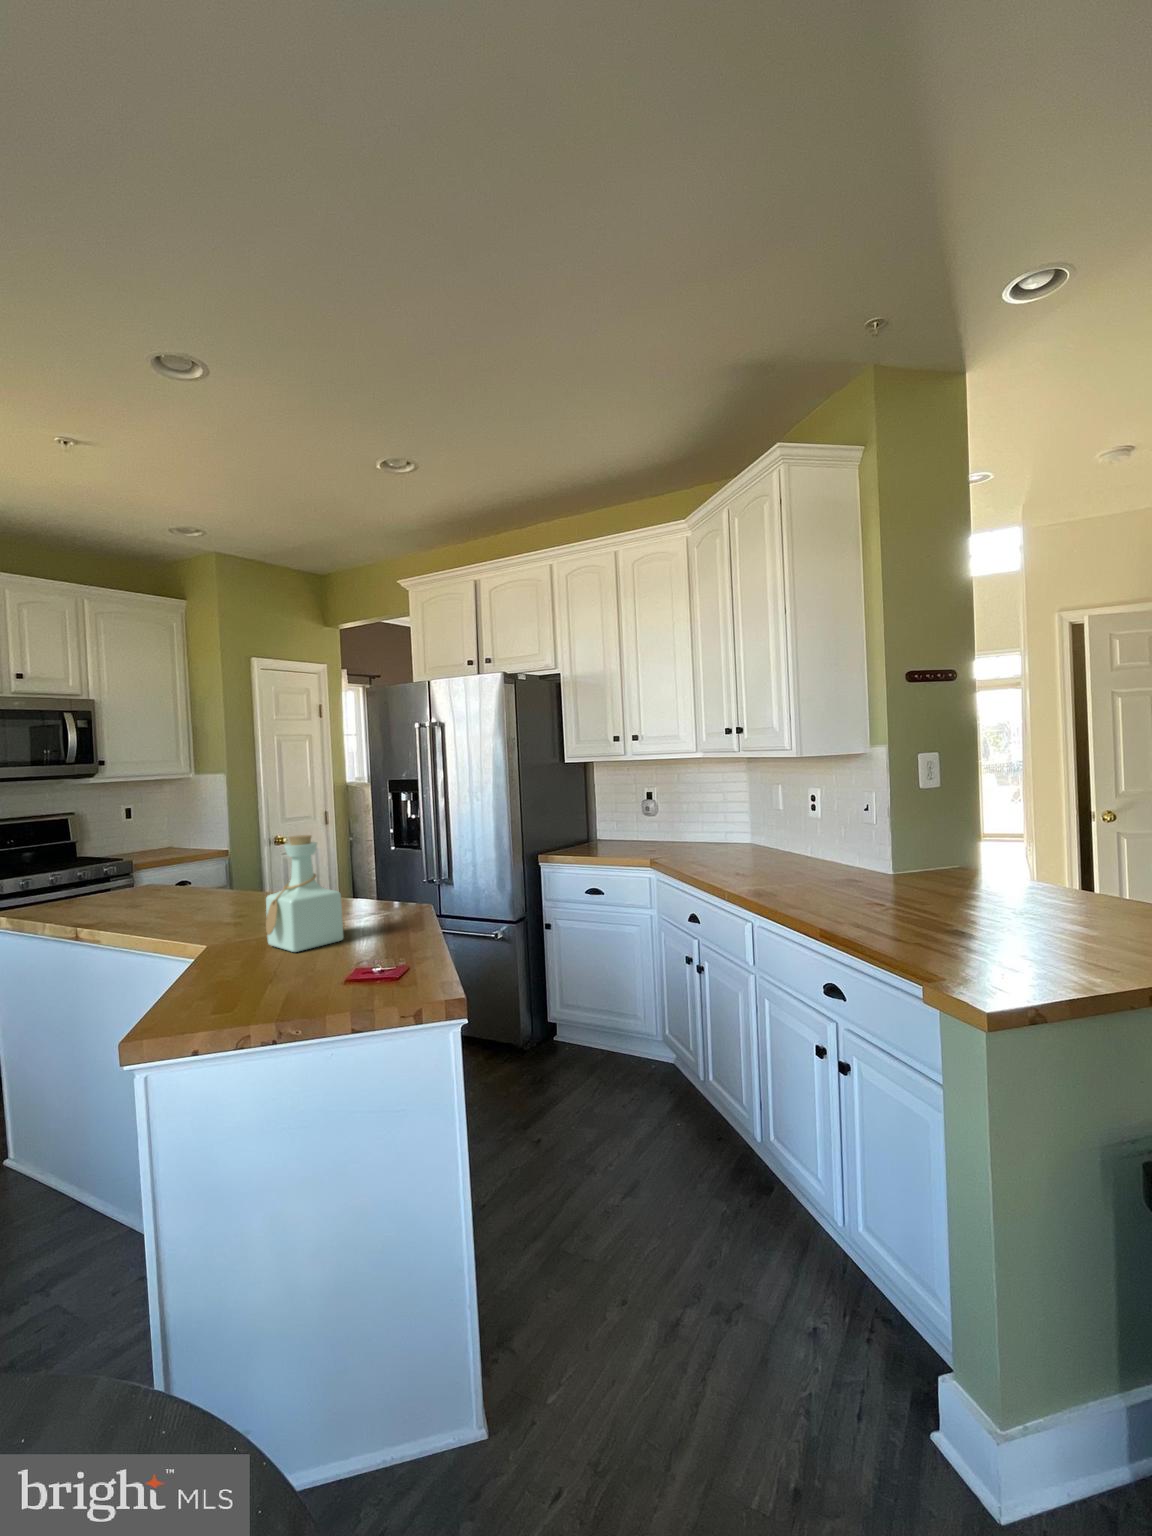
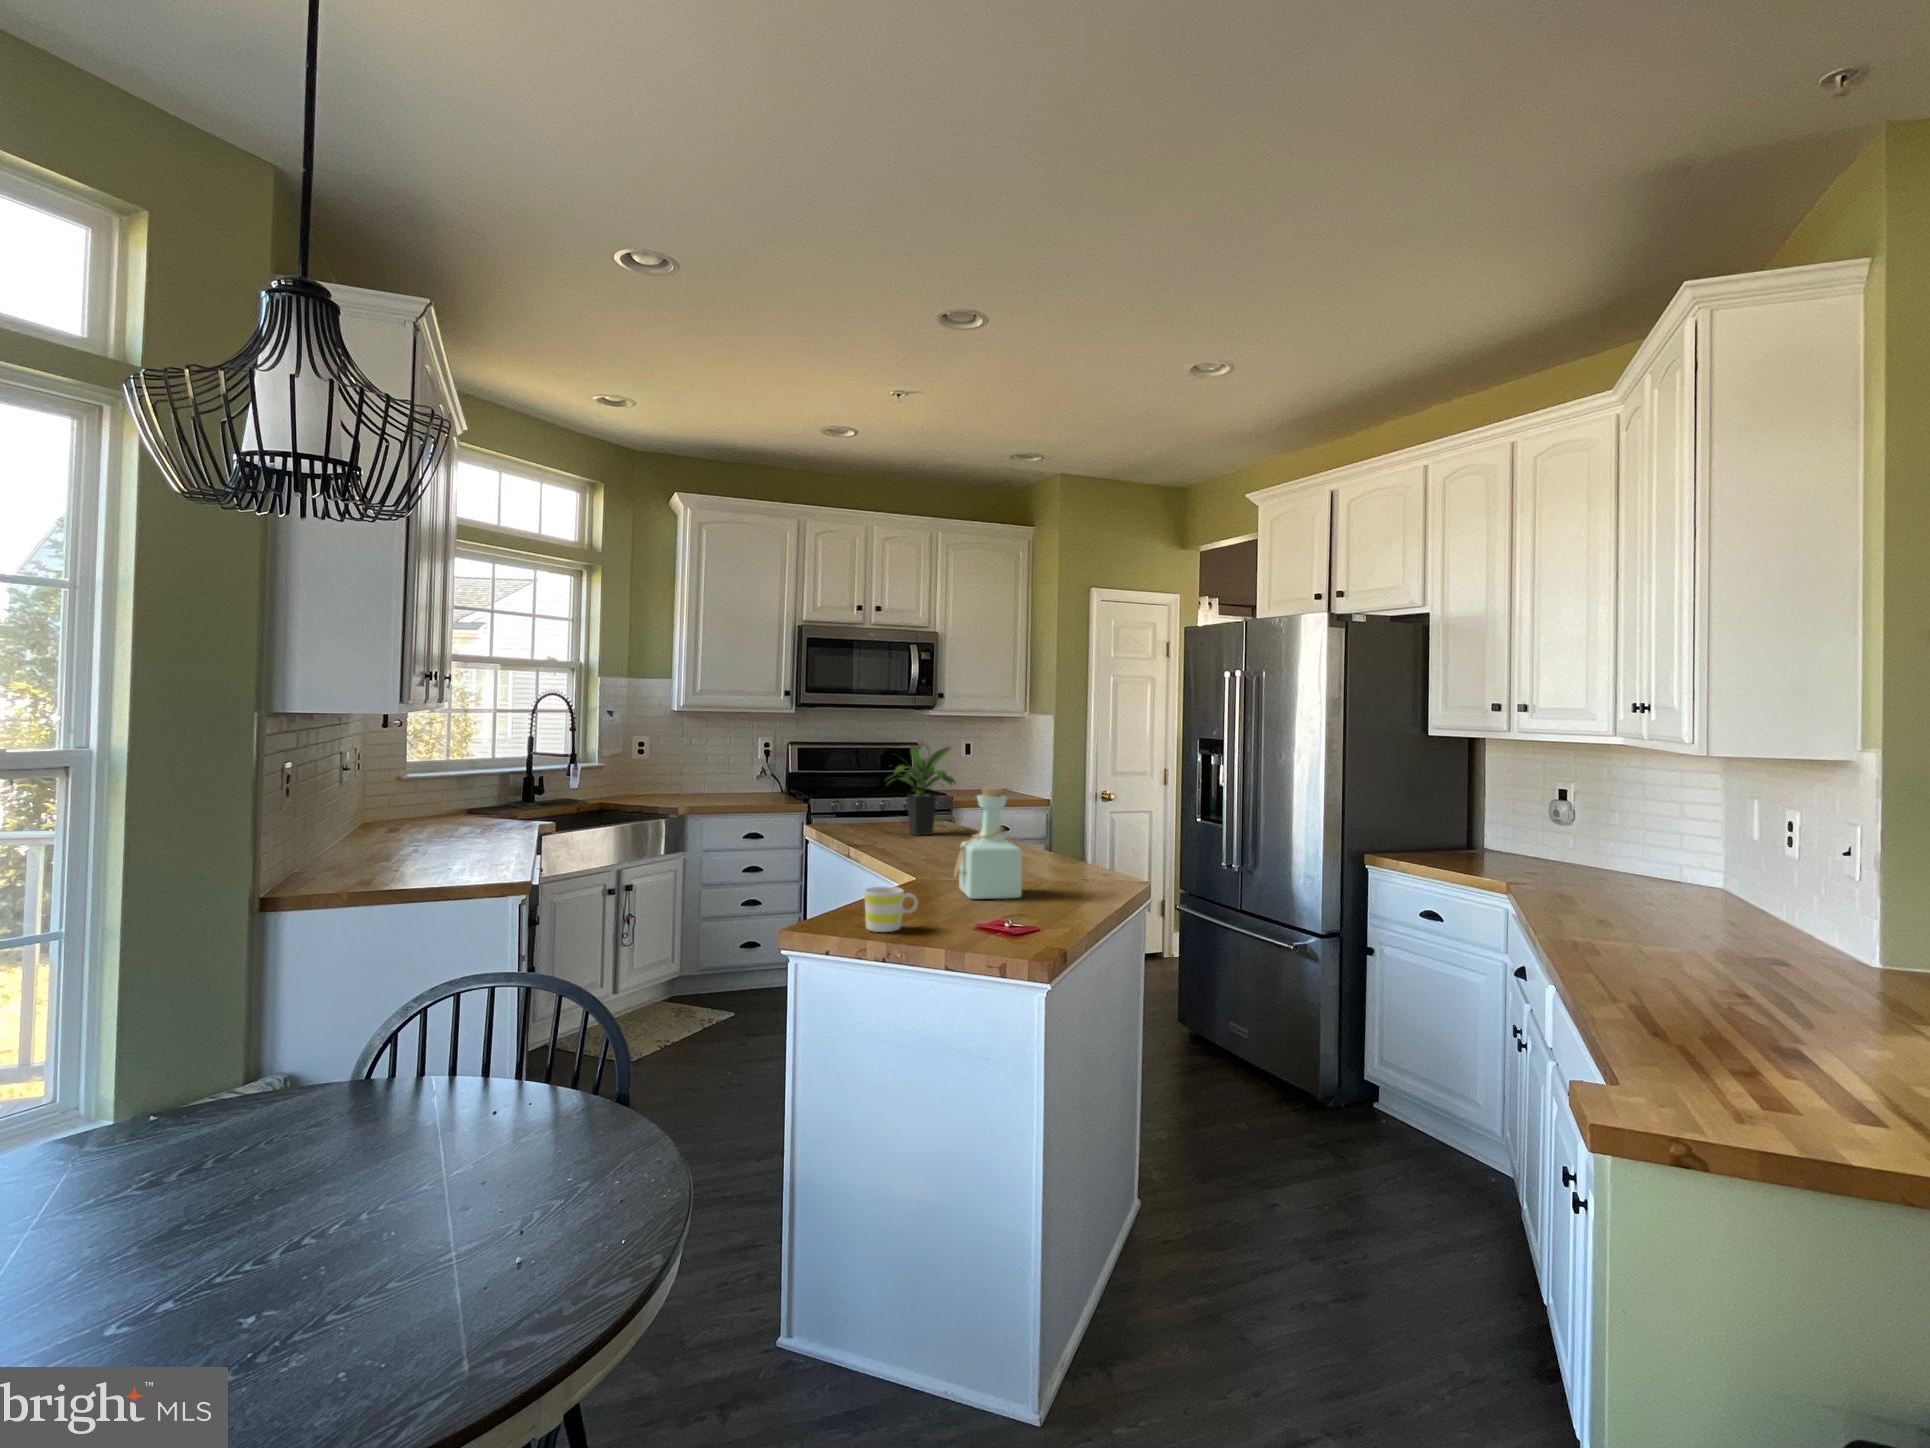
potted plant: none [88,806,179,902] -> present [887,746,955,835]
mug: none [217,957,282,1014] -> present [864,886,918,932]

